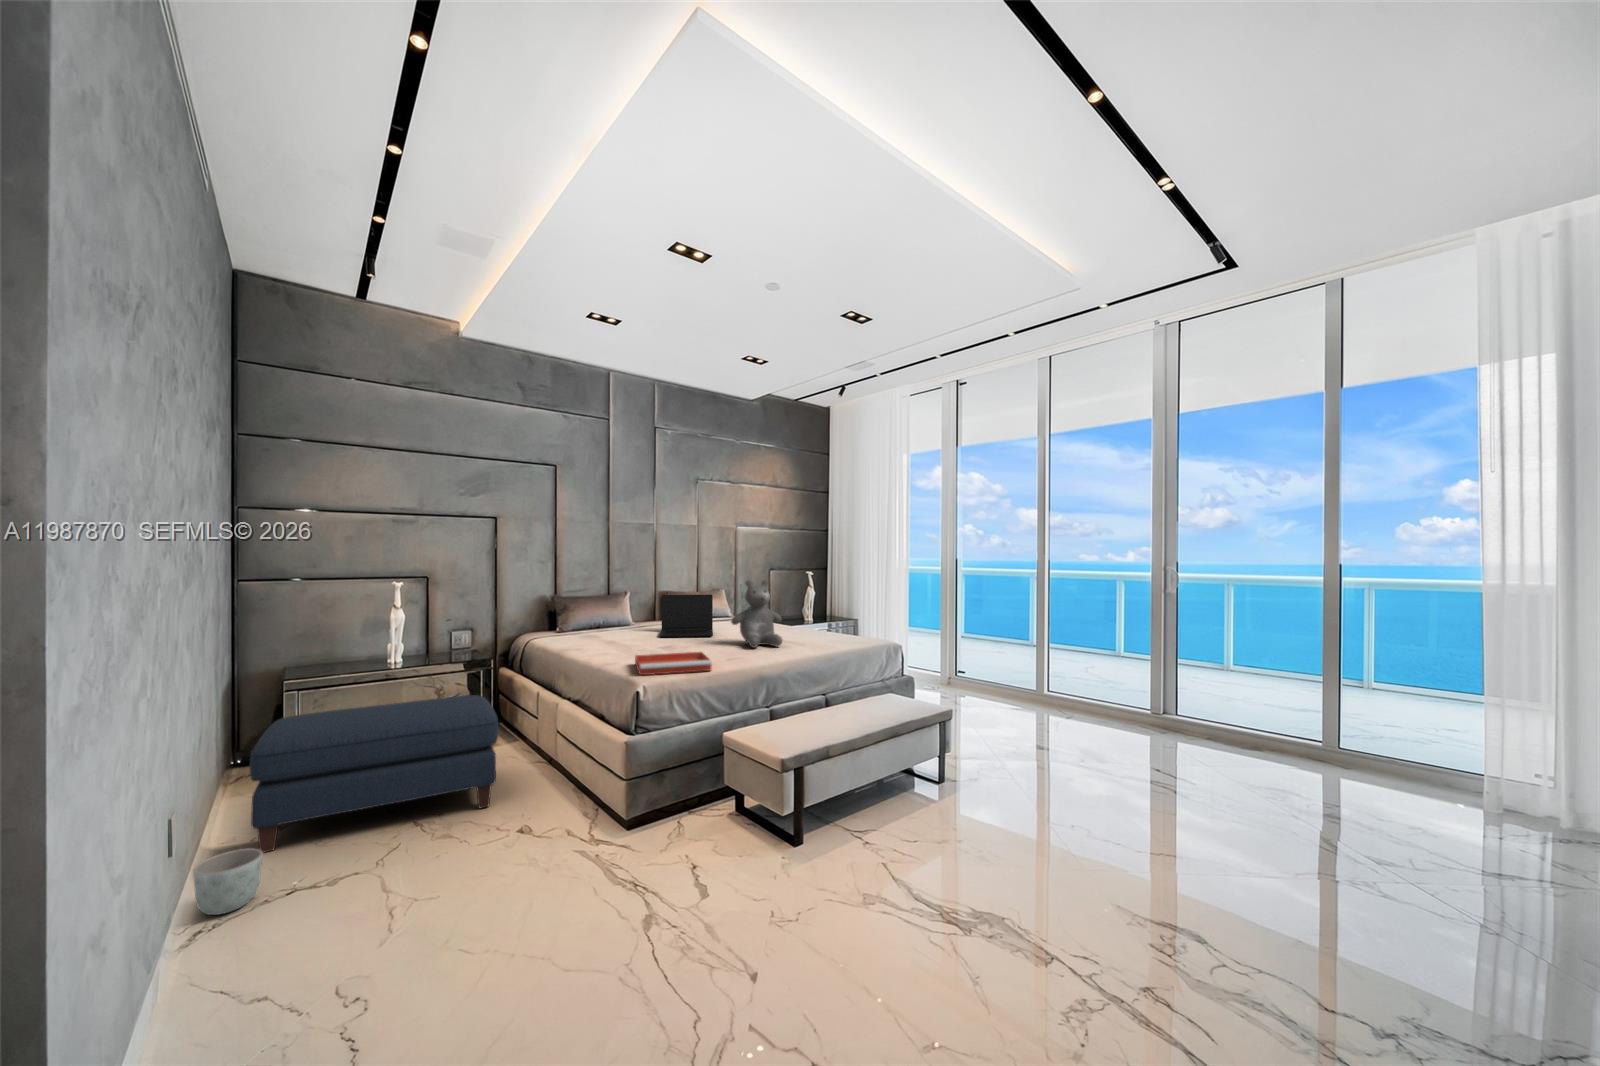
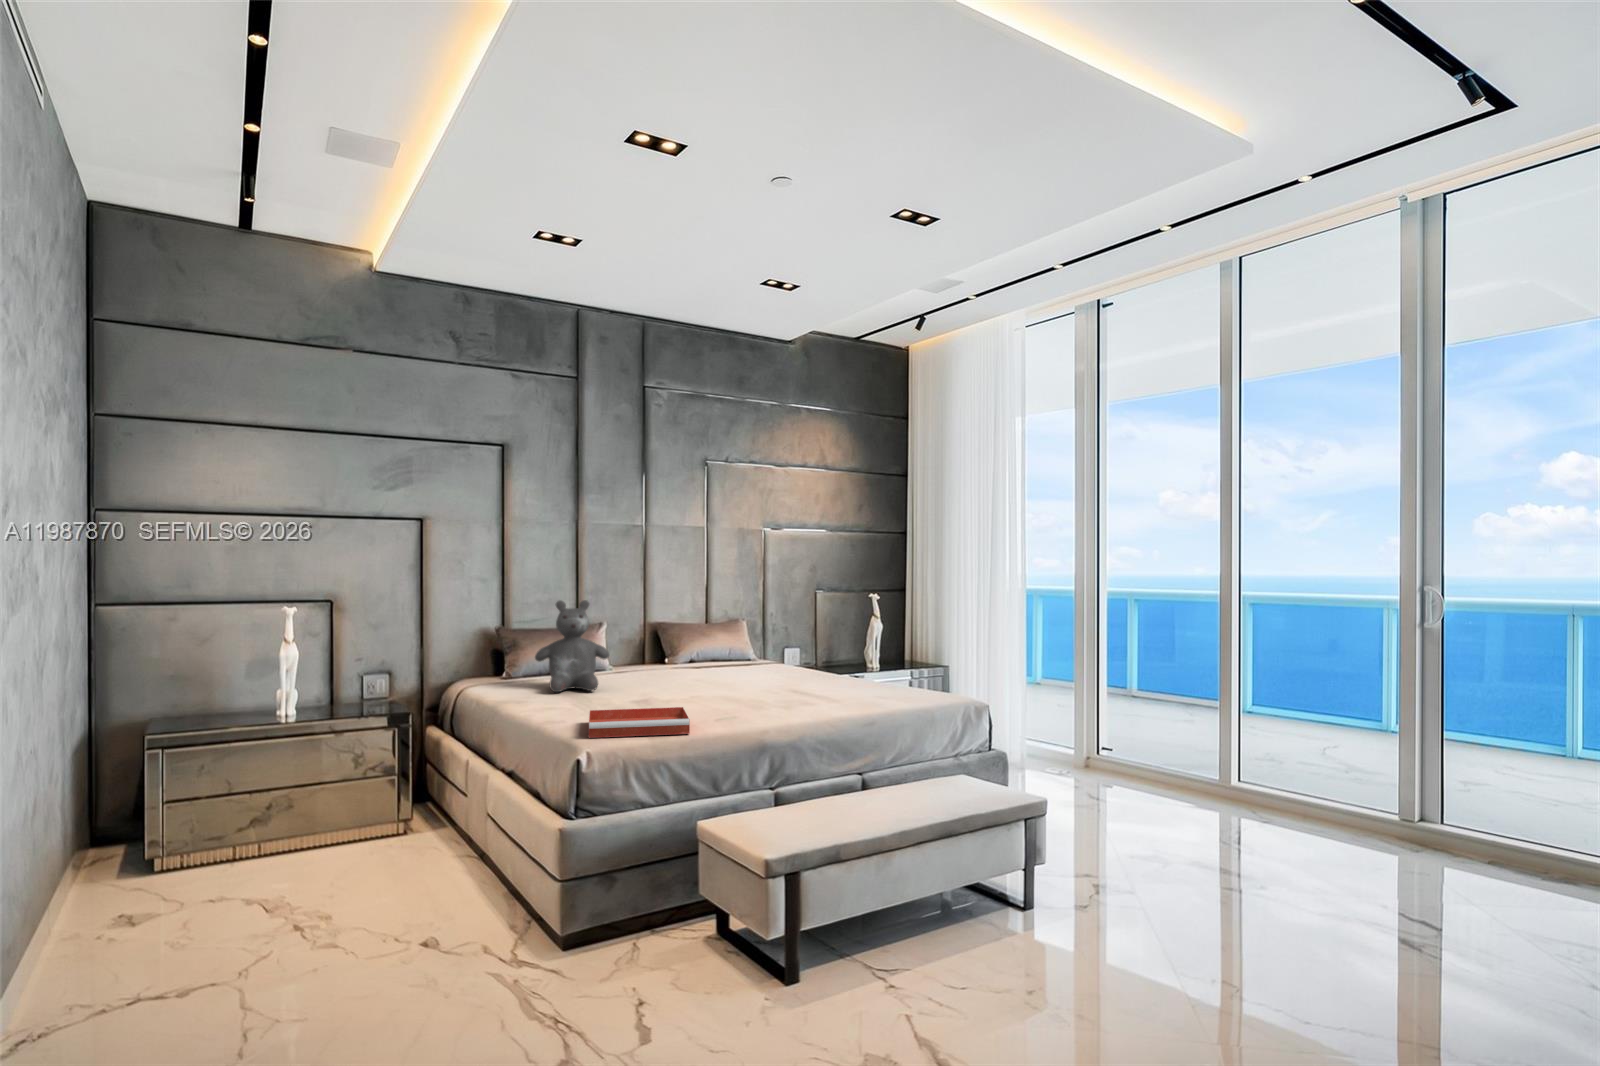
teddy bear: present [731,580,783,648] -> present [535,600,609,692]
laptop: present [659,594,713,637] -> none [639,627,719,687]
ottoman: present [250,695,499,853] -> none [89,761,403,955]
planter: present [193,848,263,915] -> none [12,945,95,1025]

